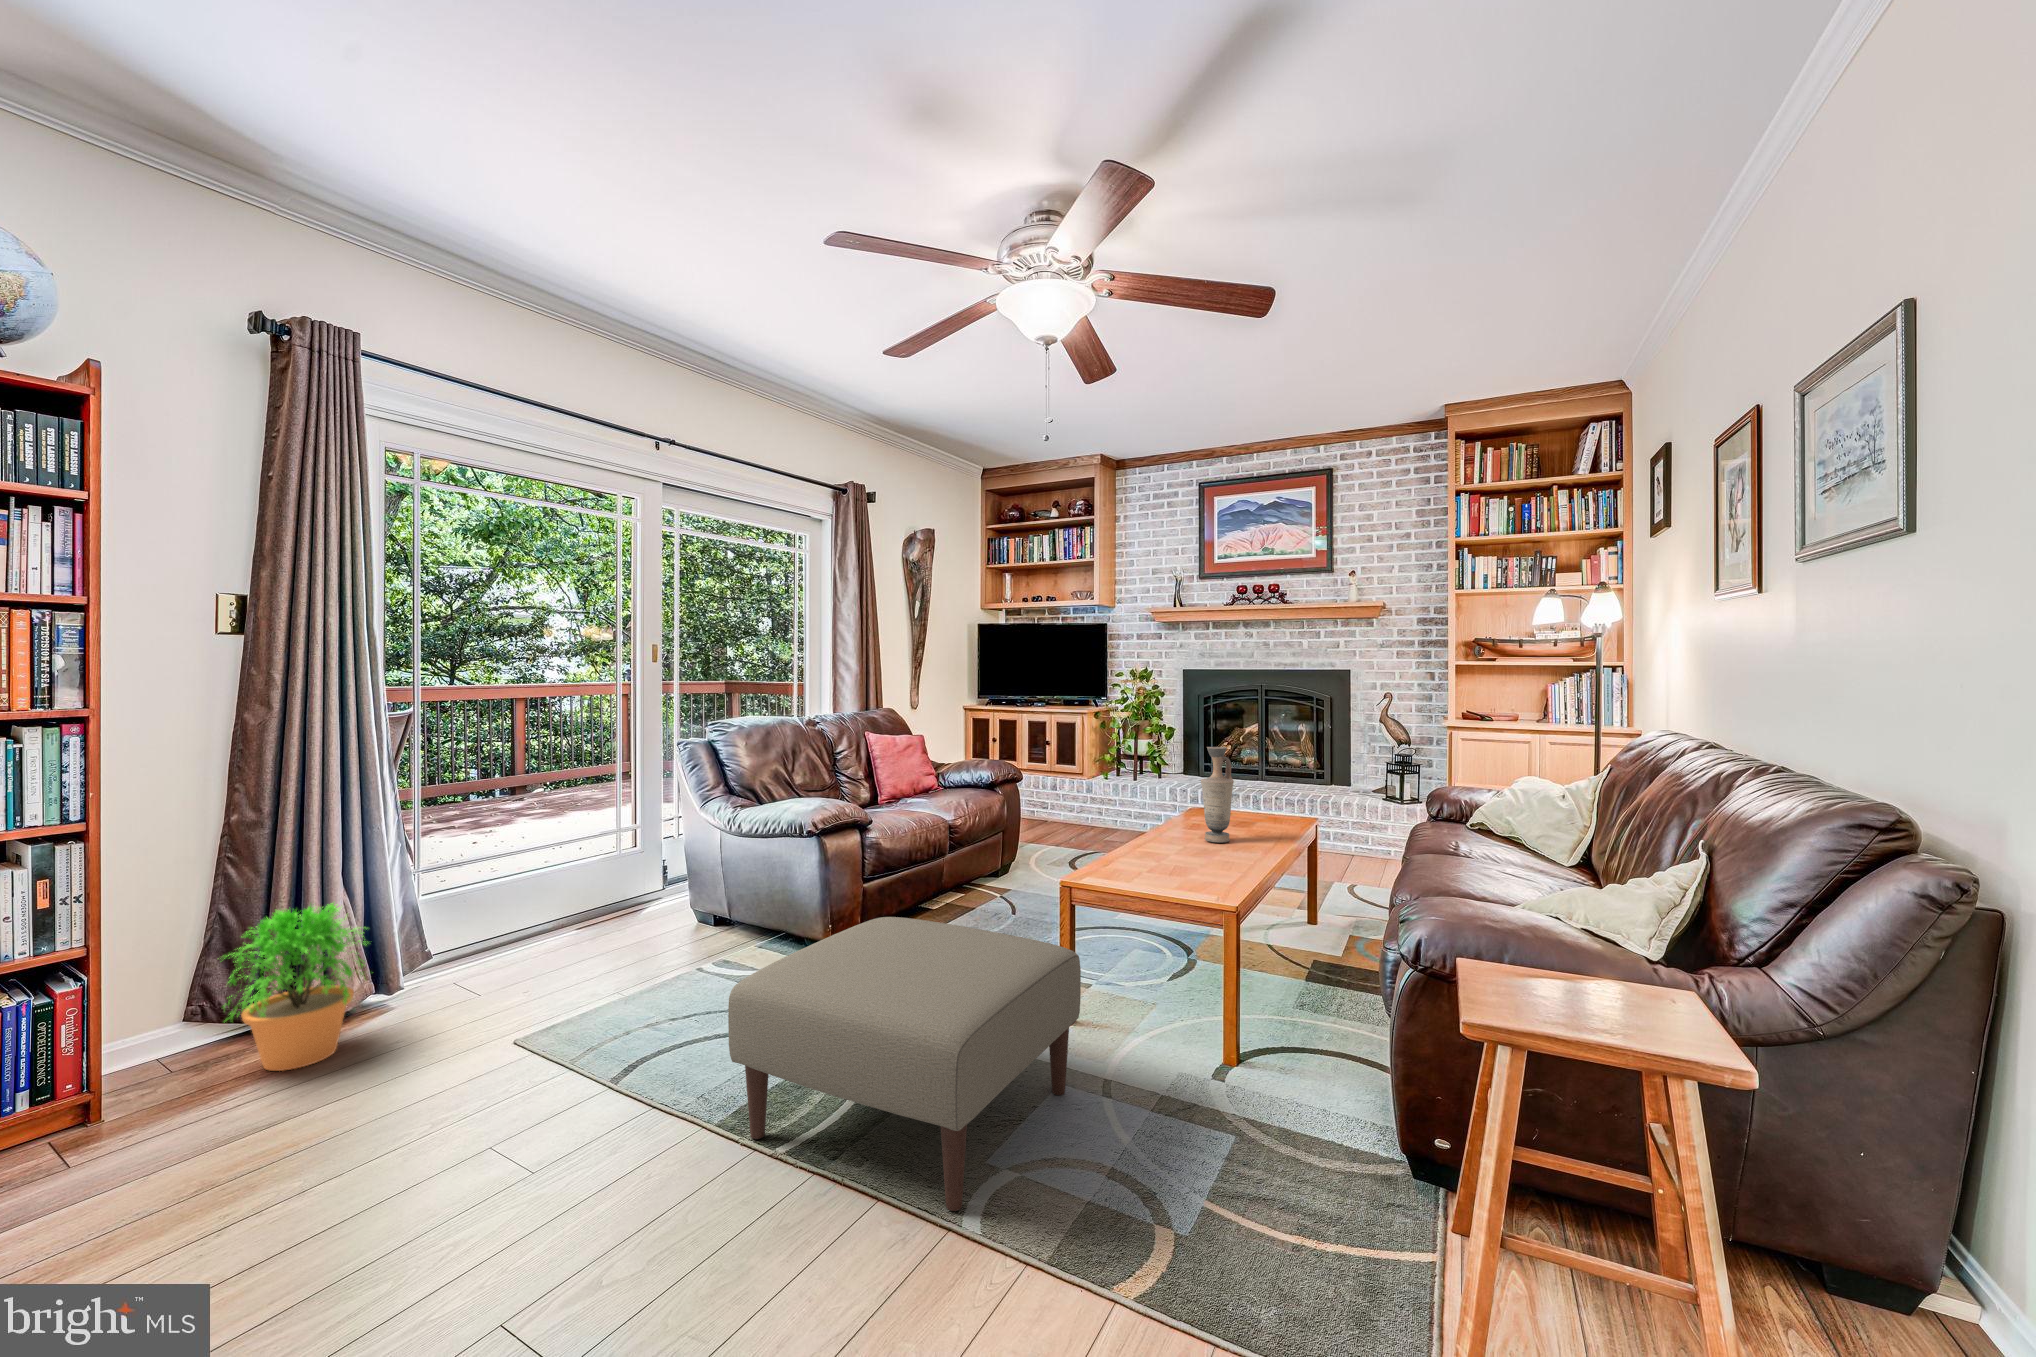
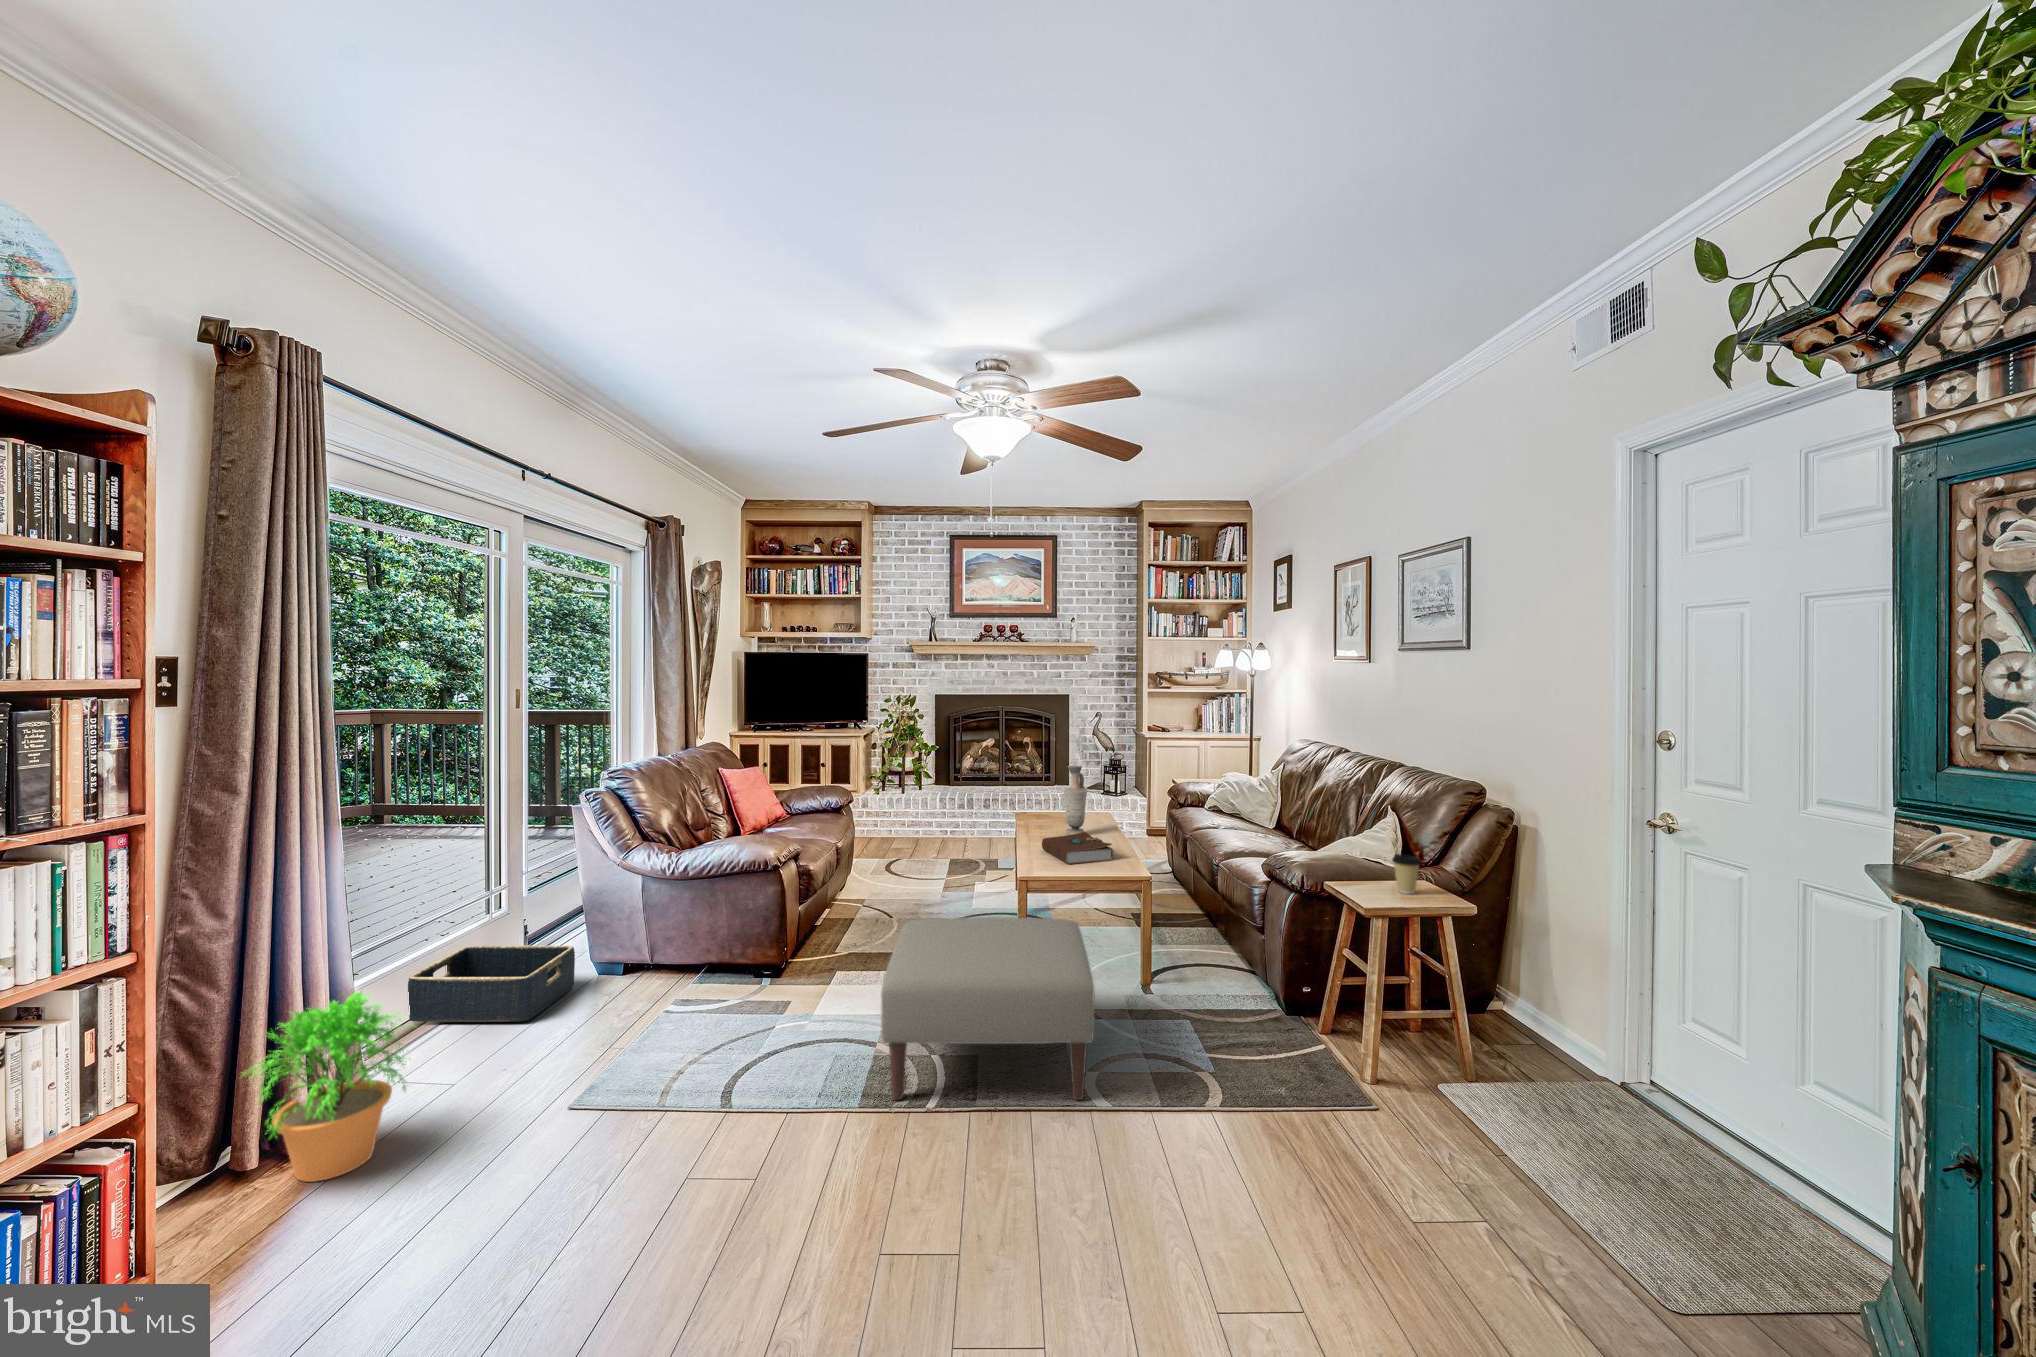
book: none [1141,835,1216,877] -> present [1042,832,1113,864]
basket: none [502,883,648,961] -> present [408,946,575,1022]
coffee cup: none [1549,918,1615,1003] -> present [1392,854,1421,894]

